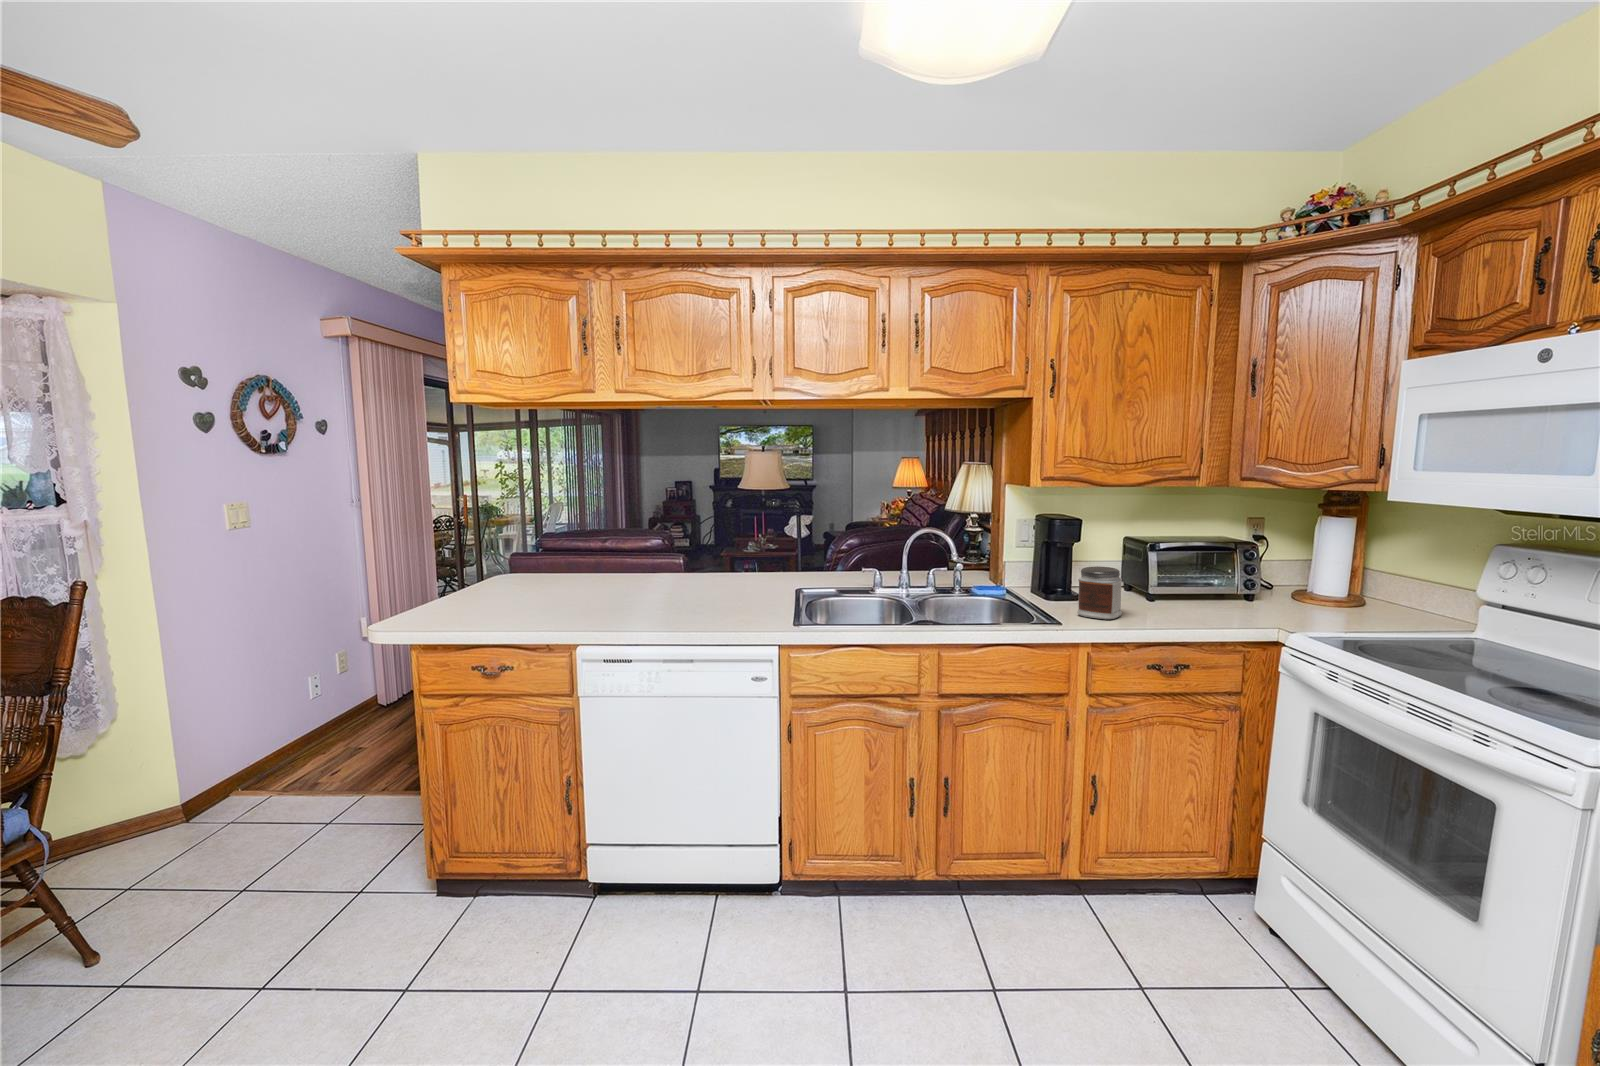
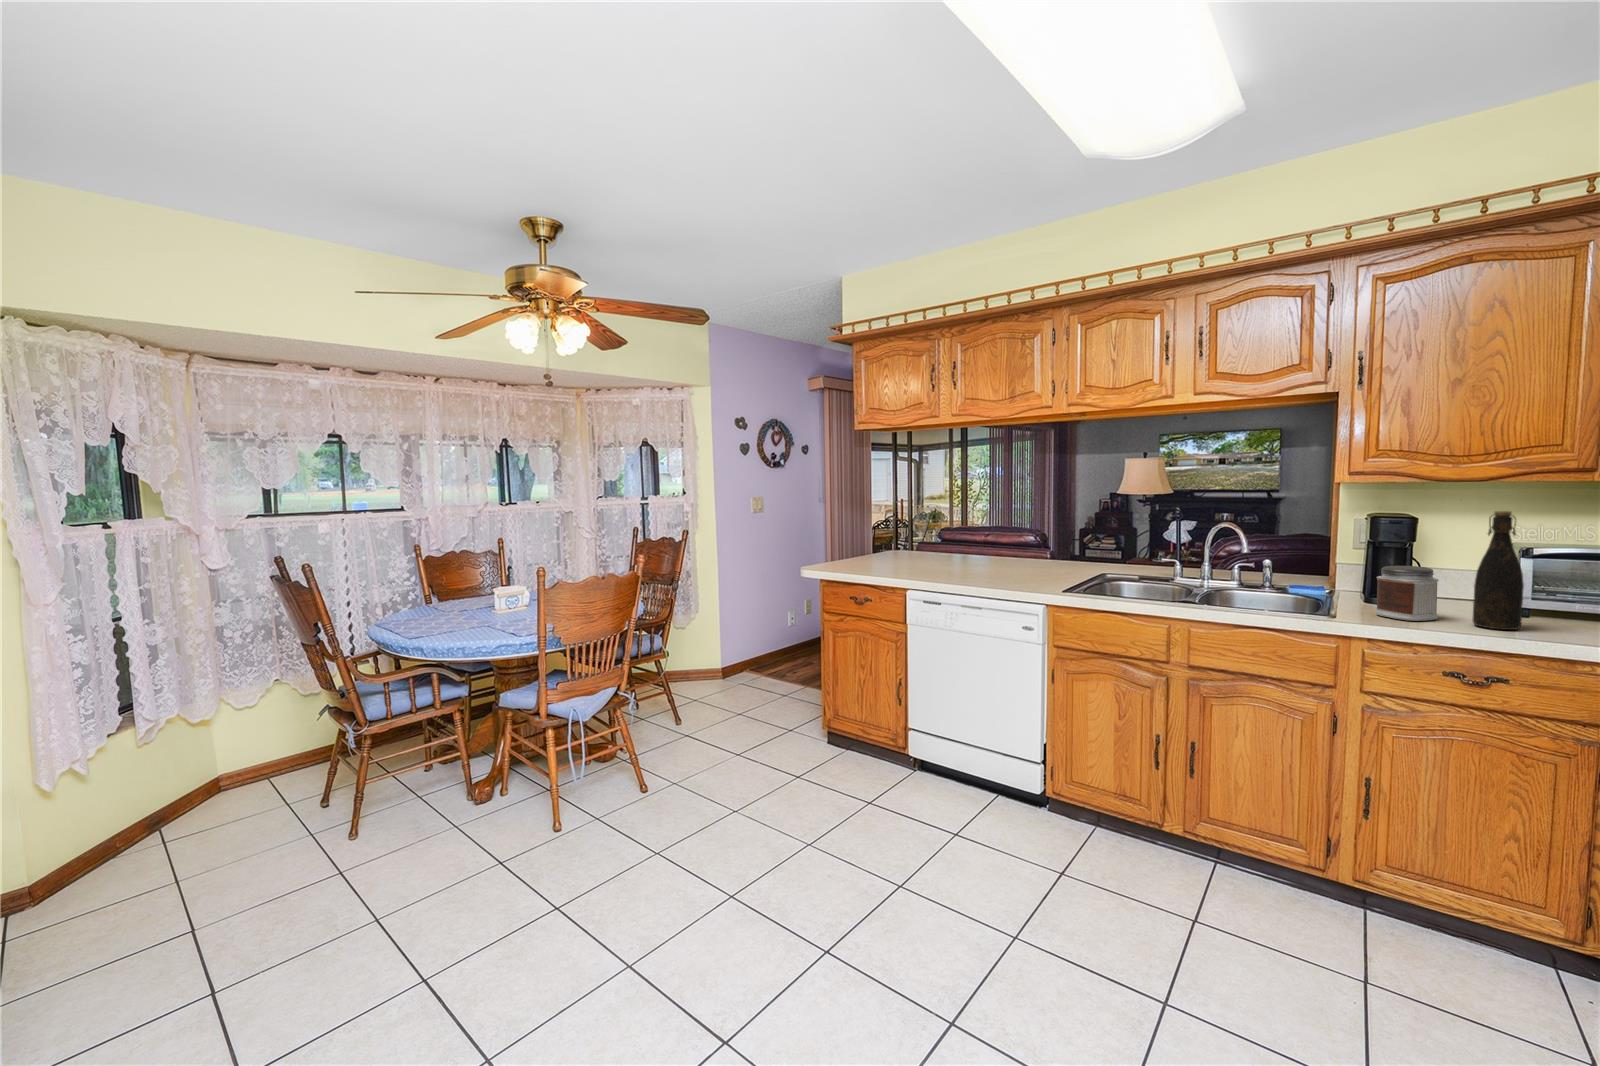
bottle: none [1147,515,1182,620] -> present [1472,511,1524,630]

